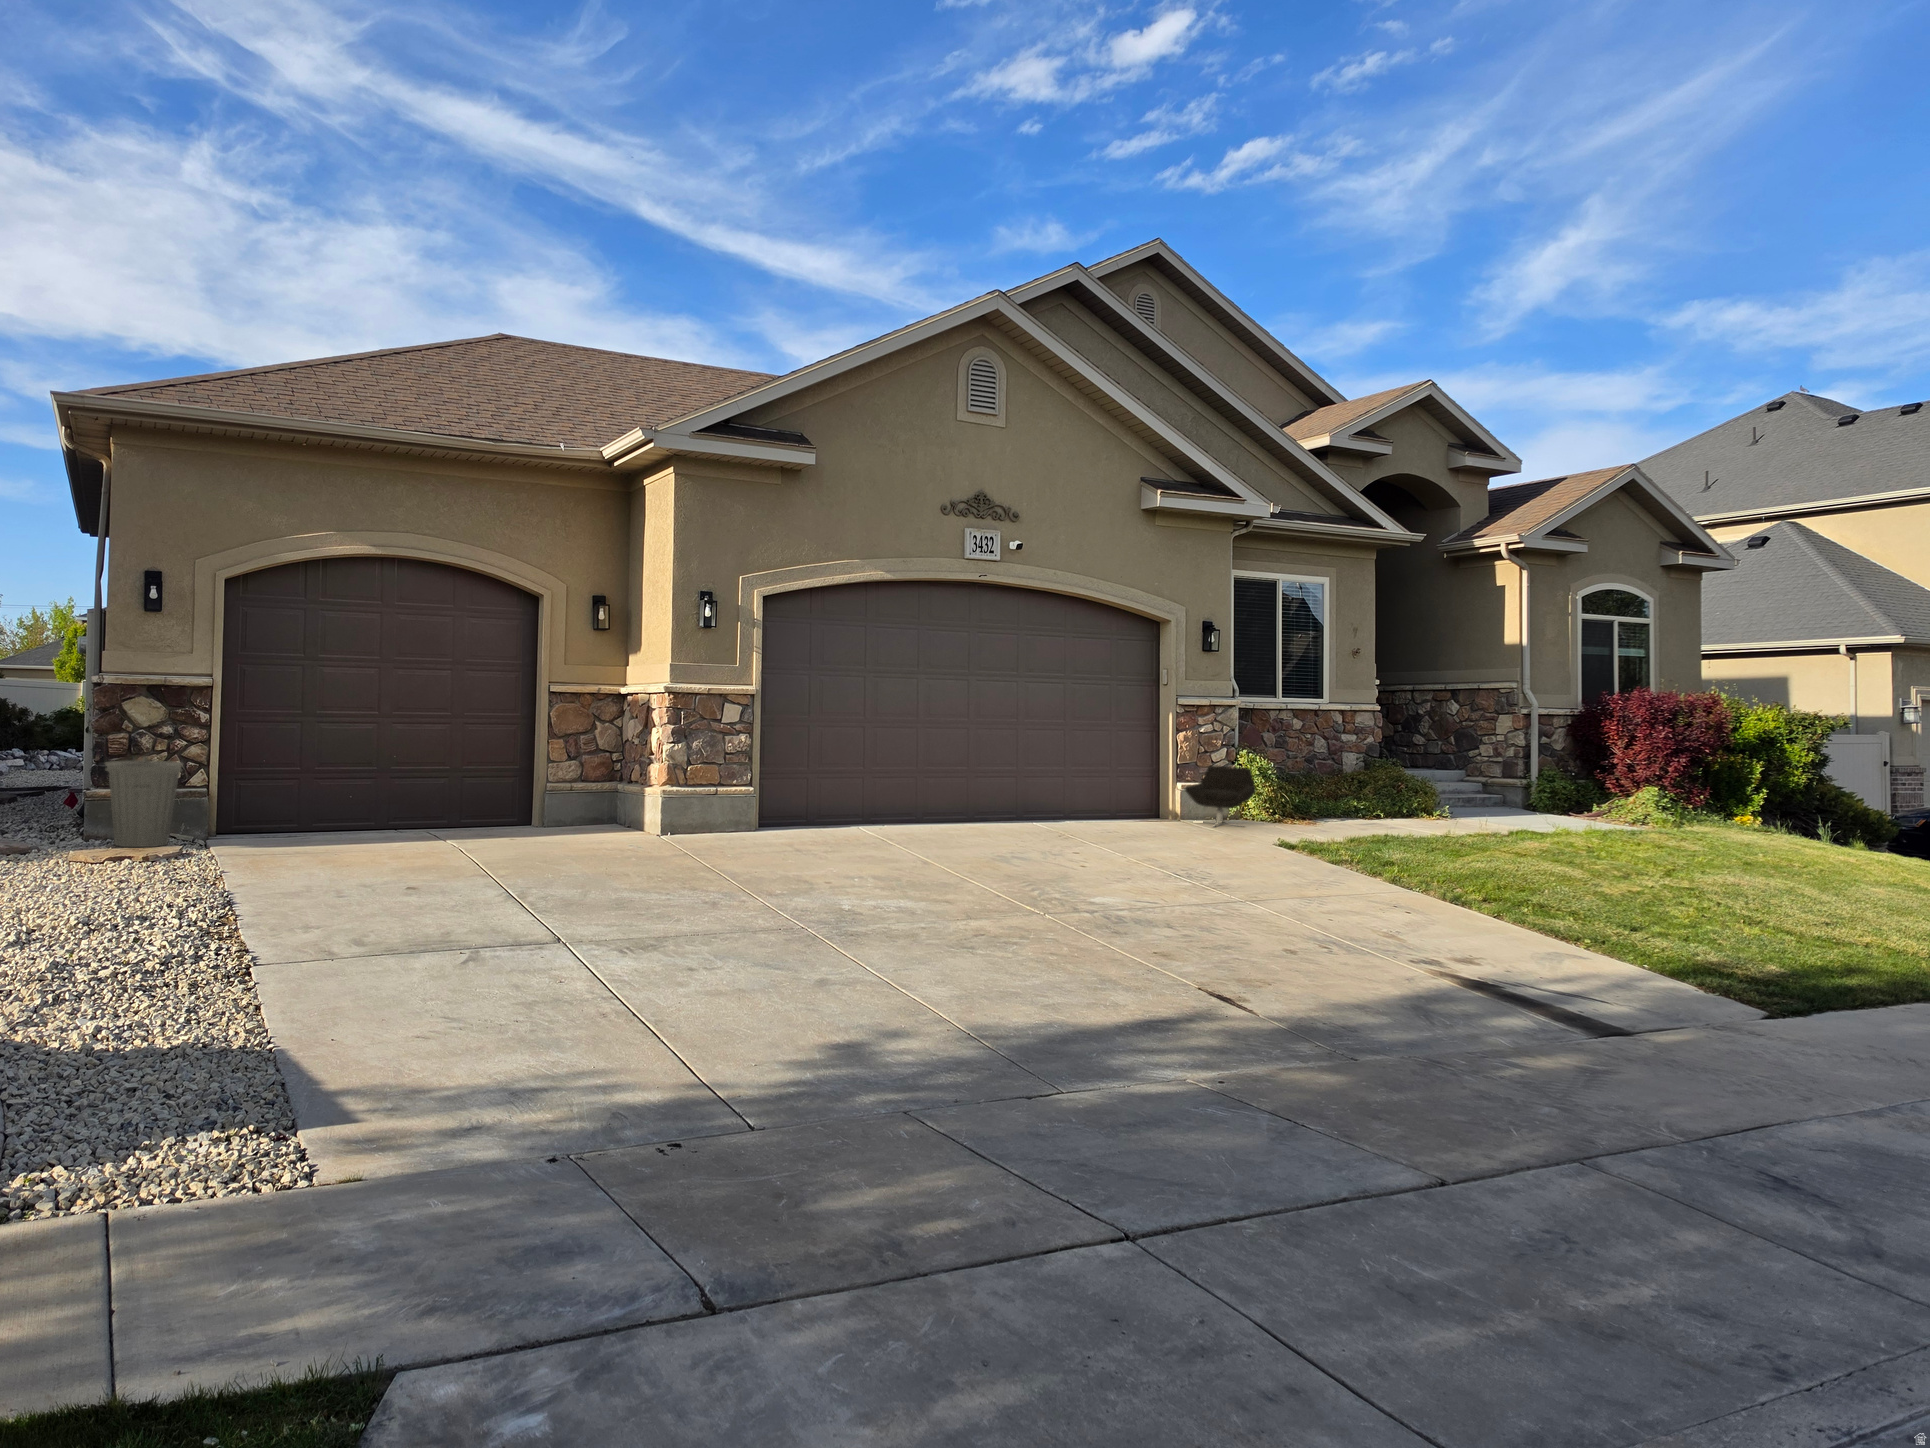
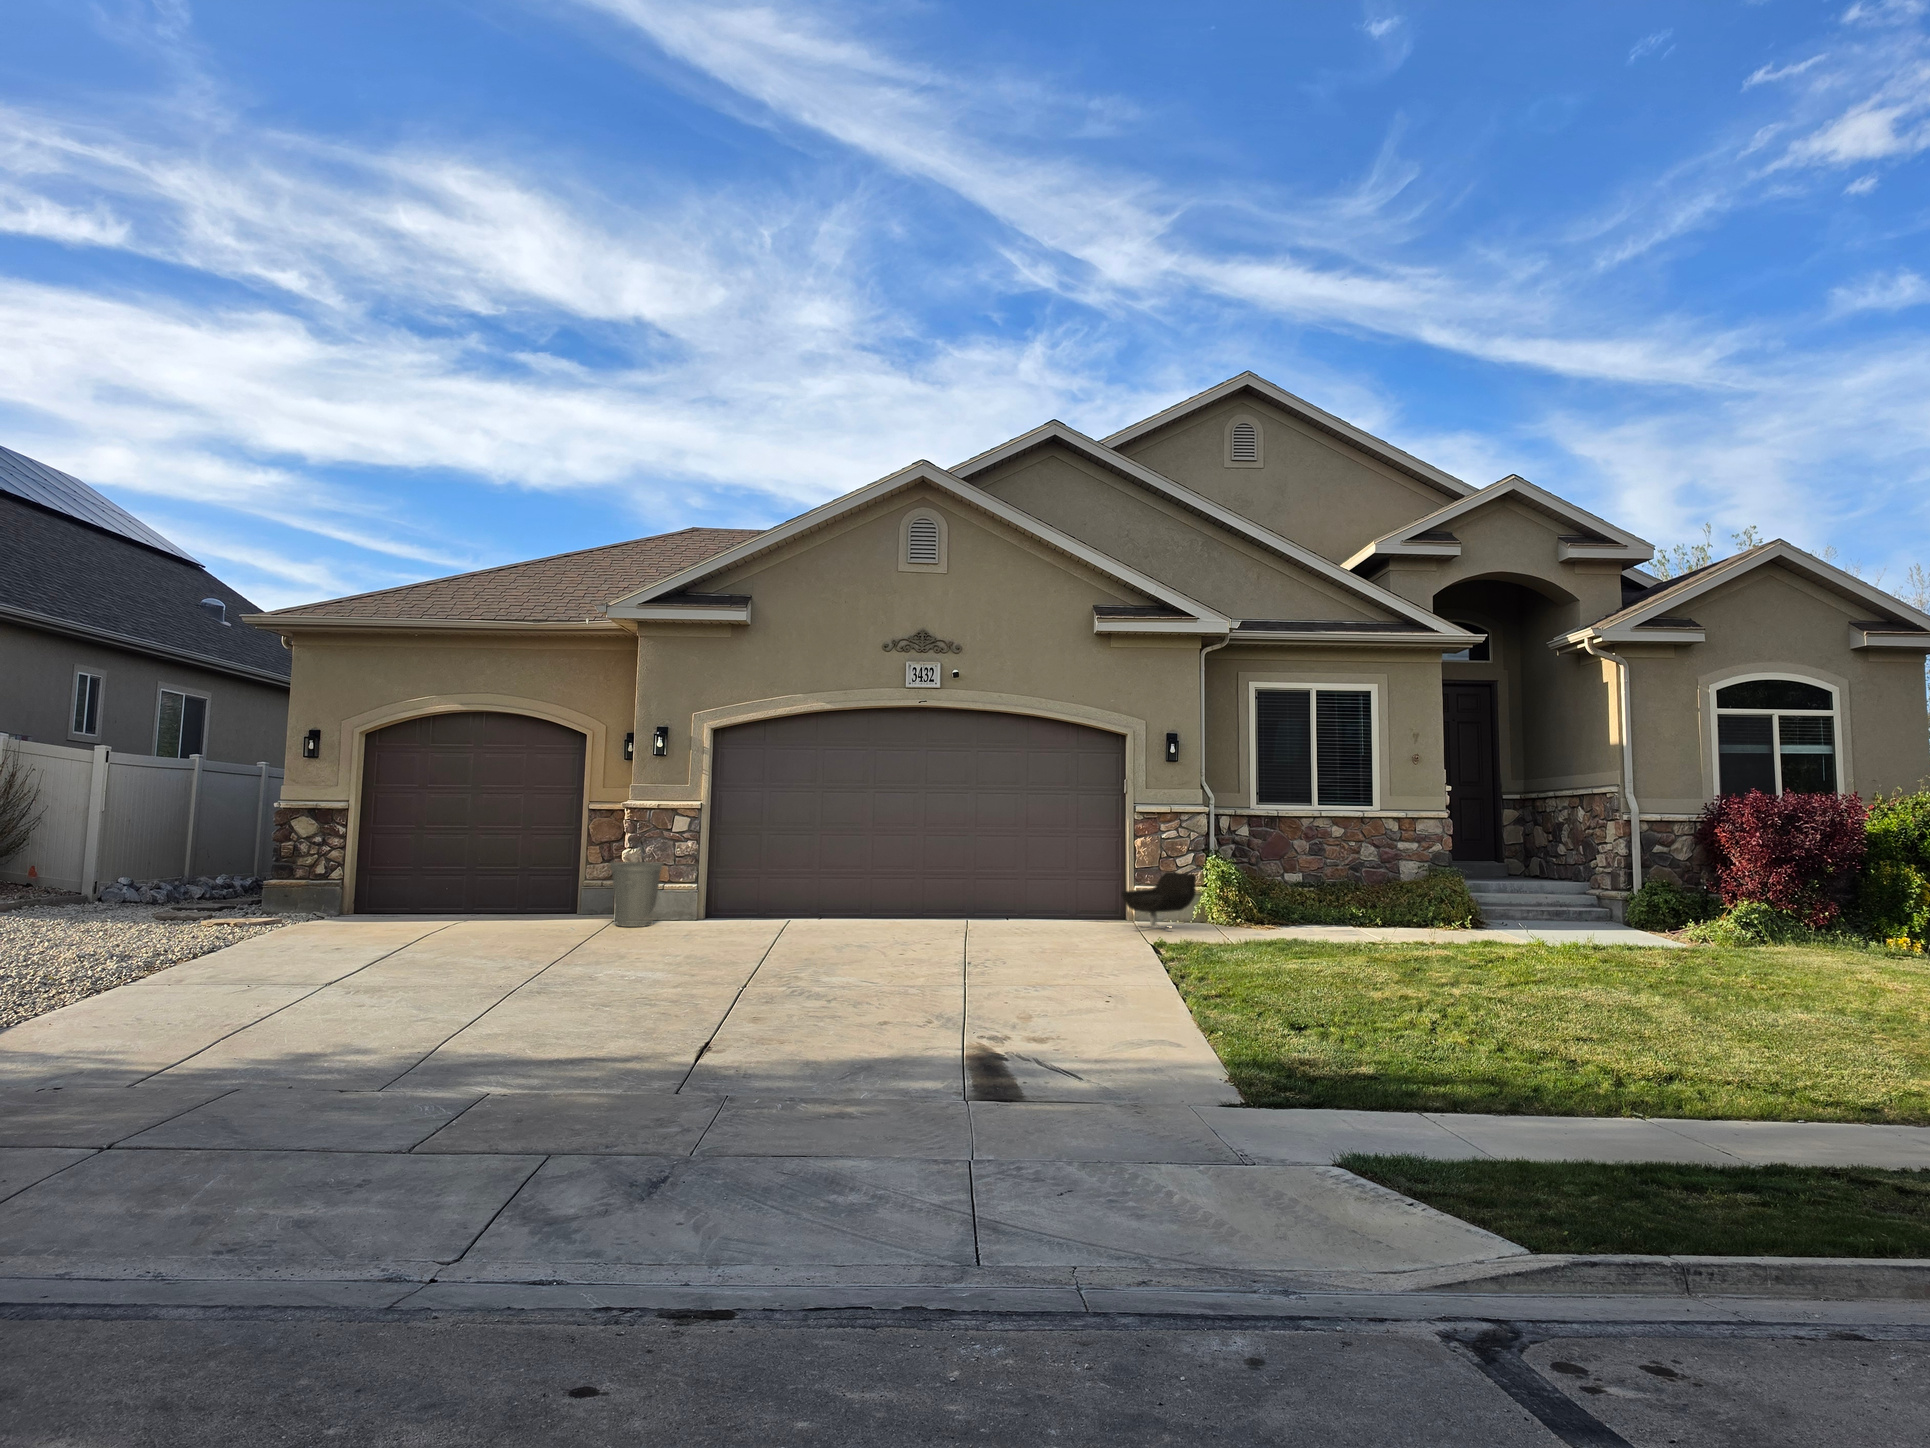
trash can: present [105,757,183,847] -> present [610,859,663,927]

